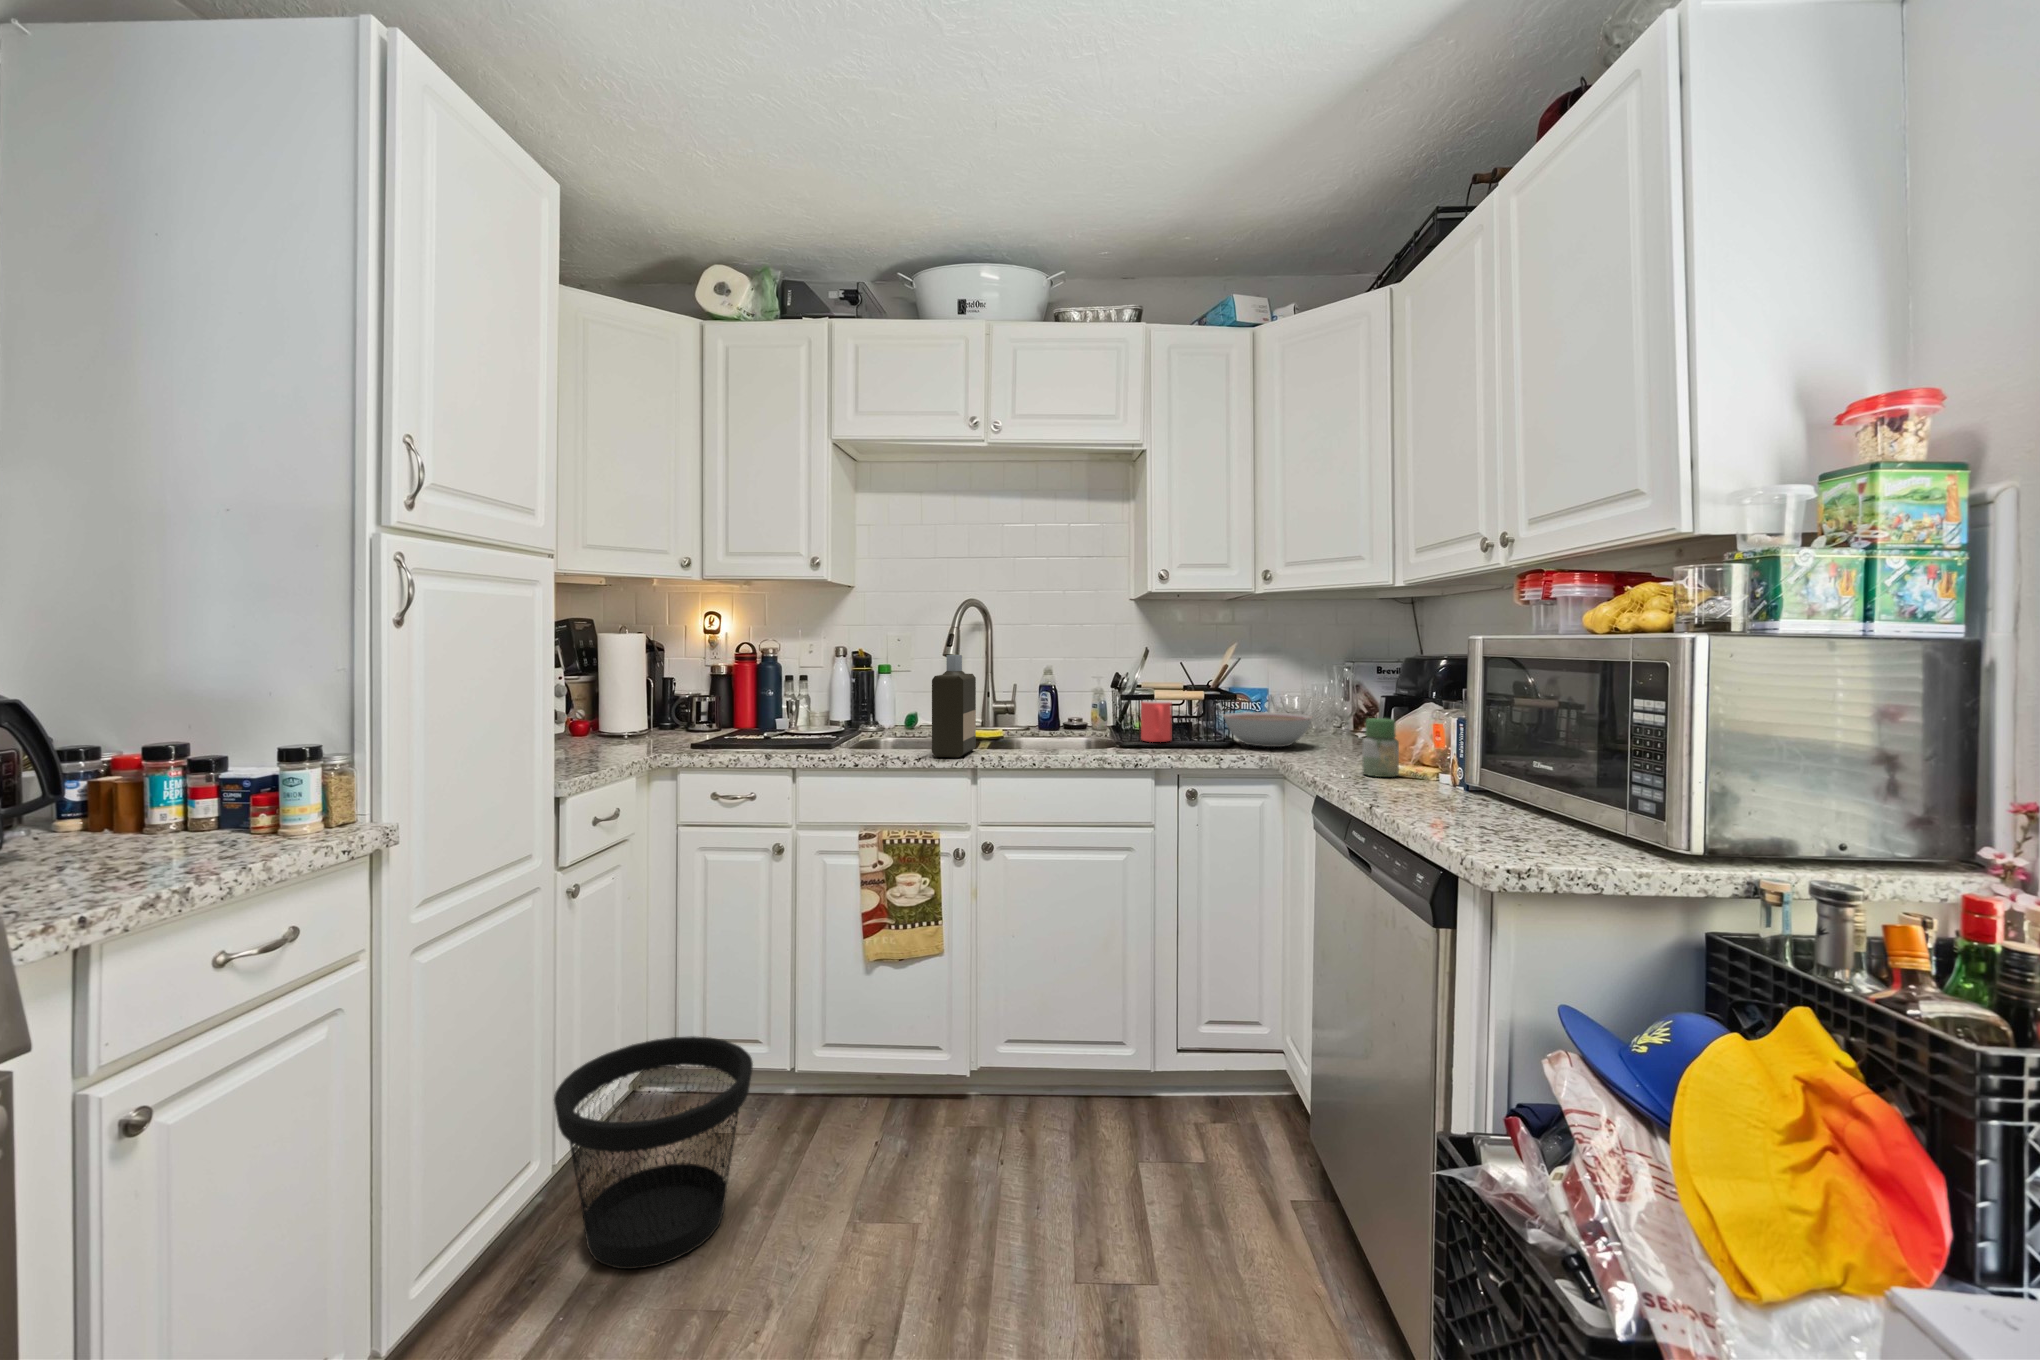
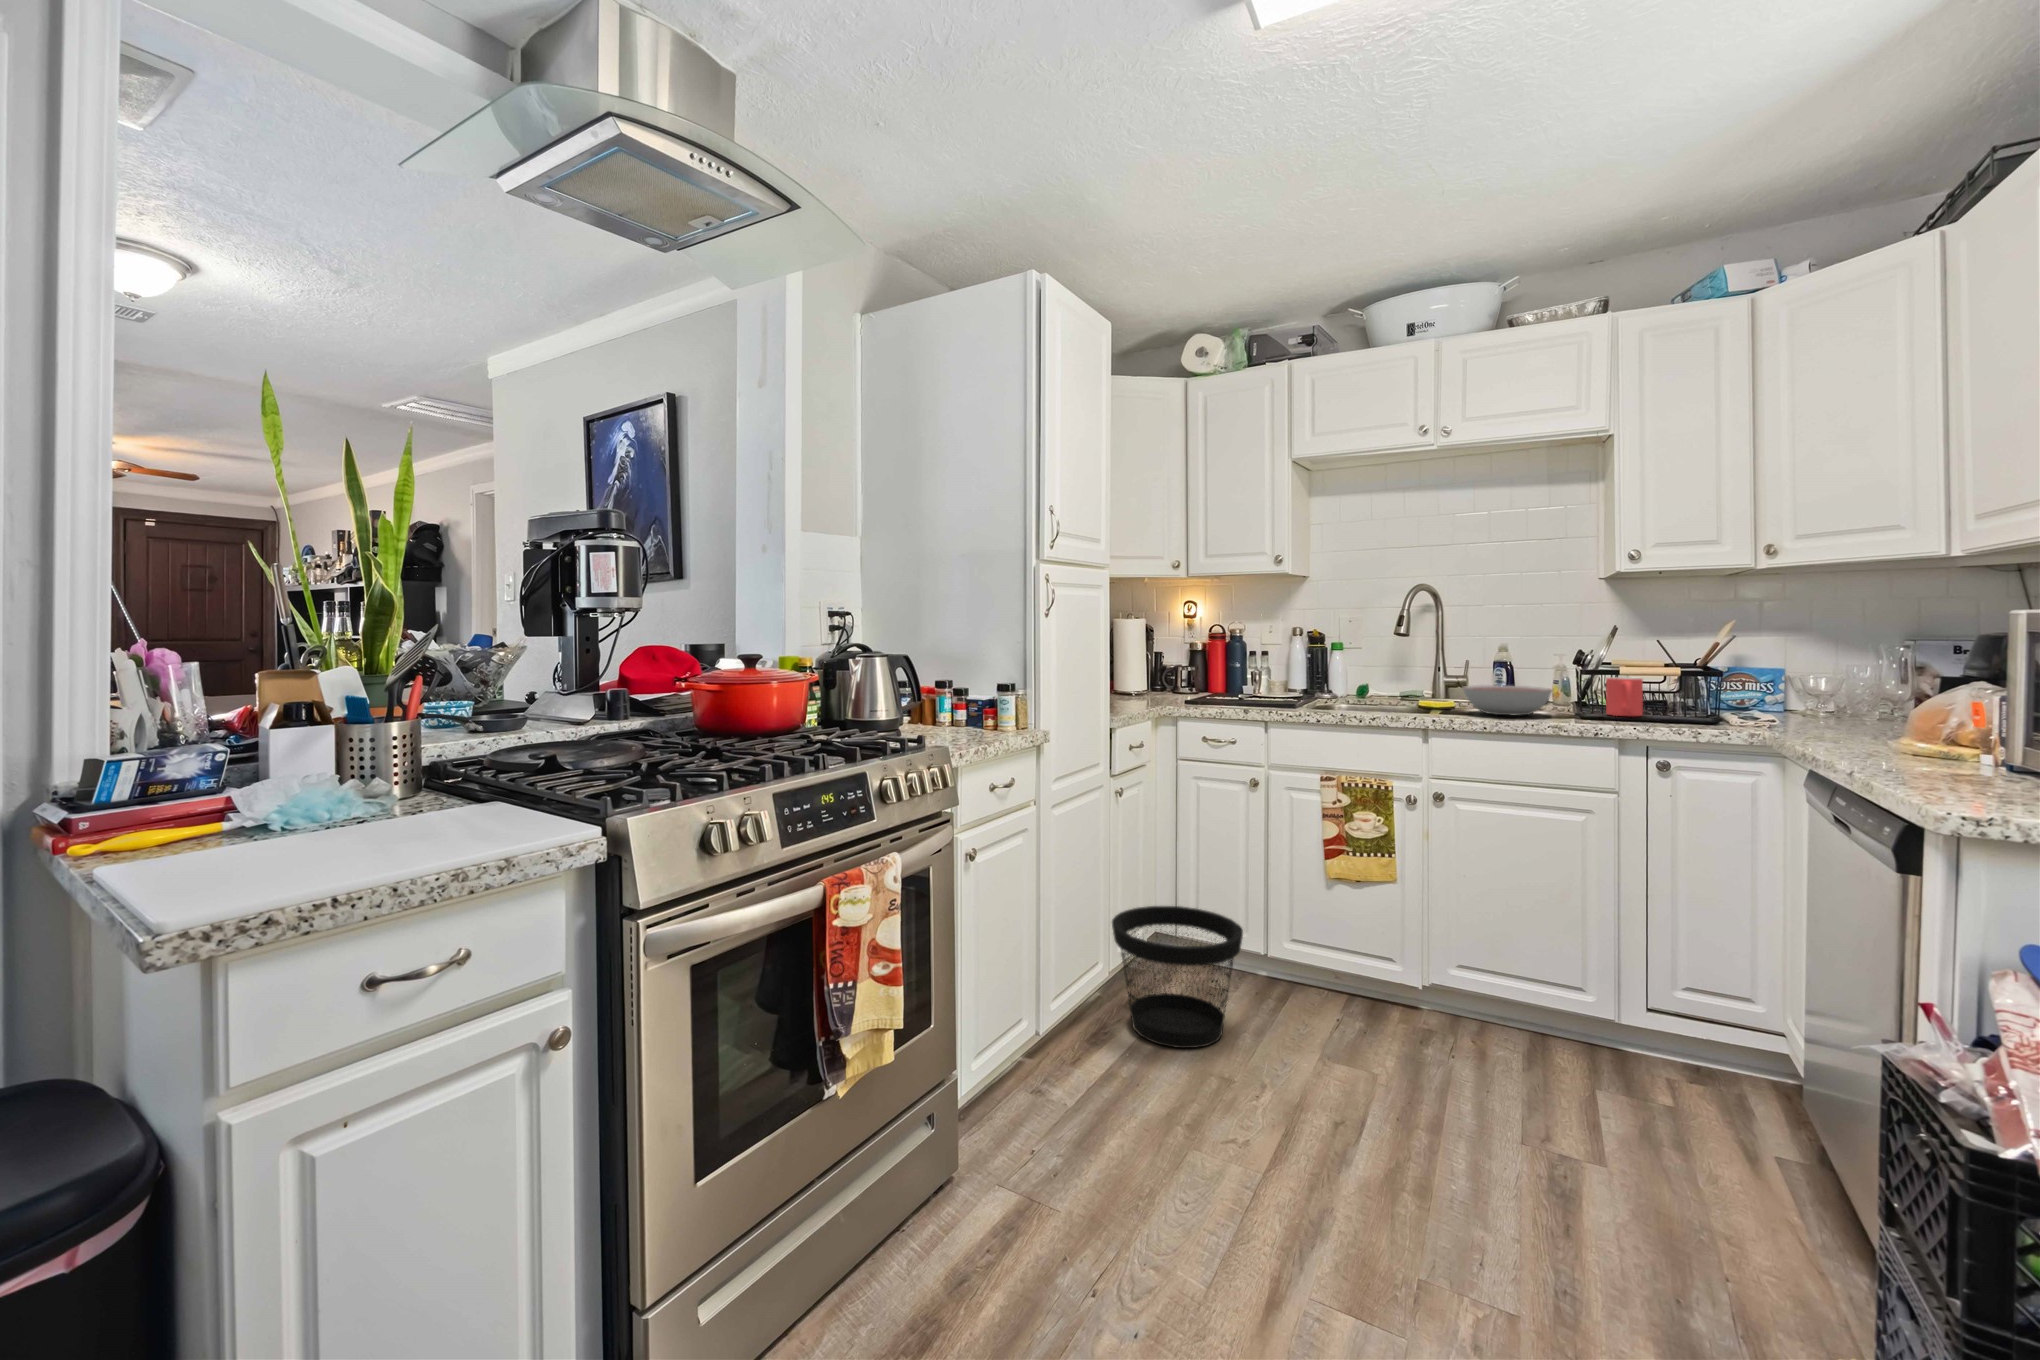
bottle: present [932,655,976,758] -> none [1386,633,1427,718]
bowl: present [1224,712,1312,747] -> present [1462,685,1552,715]
jar: present [1362,718,1399,777] -> none [1870,694,1920,753]

